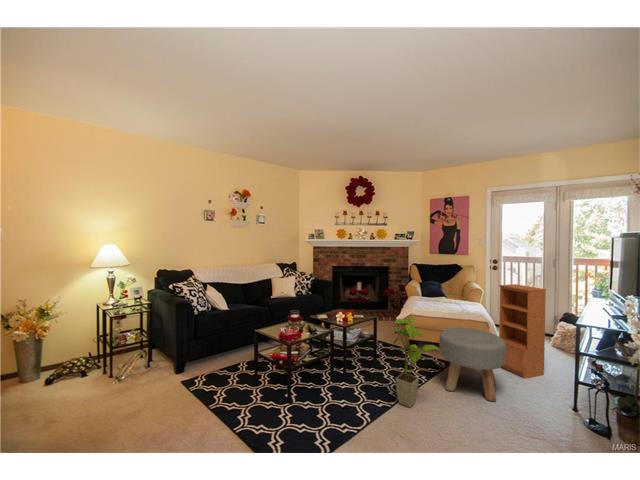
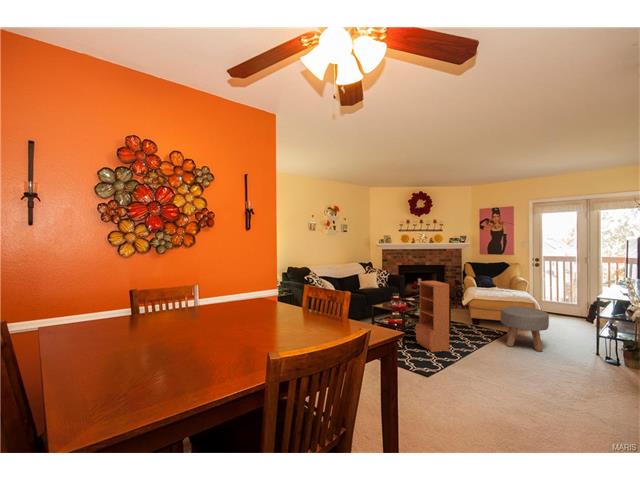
bookcase: present [499,284,546,379] -> present [416,281,449,352]
house plant: present [392,318,441,407] -> none [471,296,507,353]

